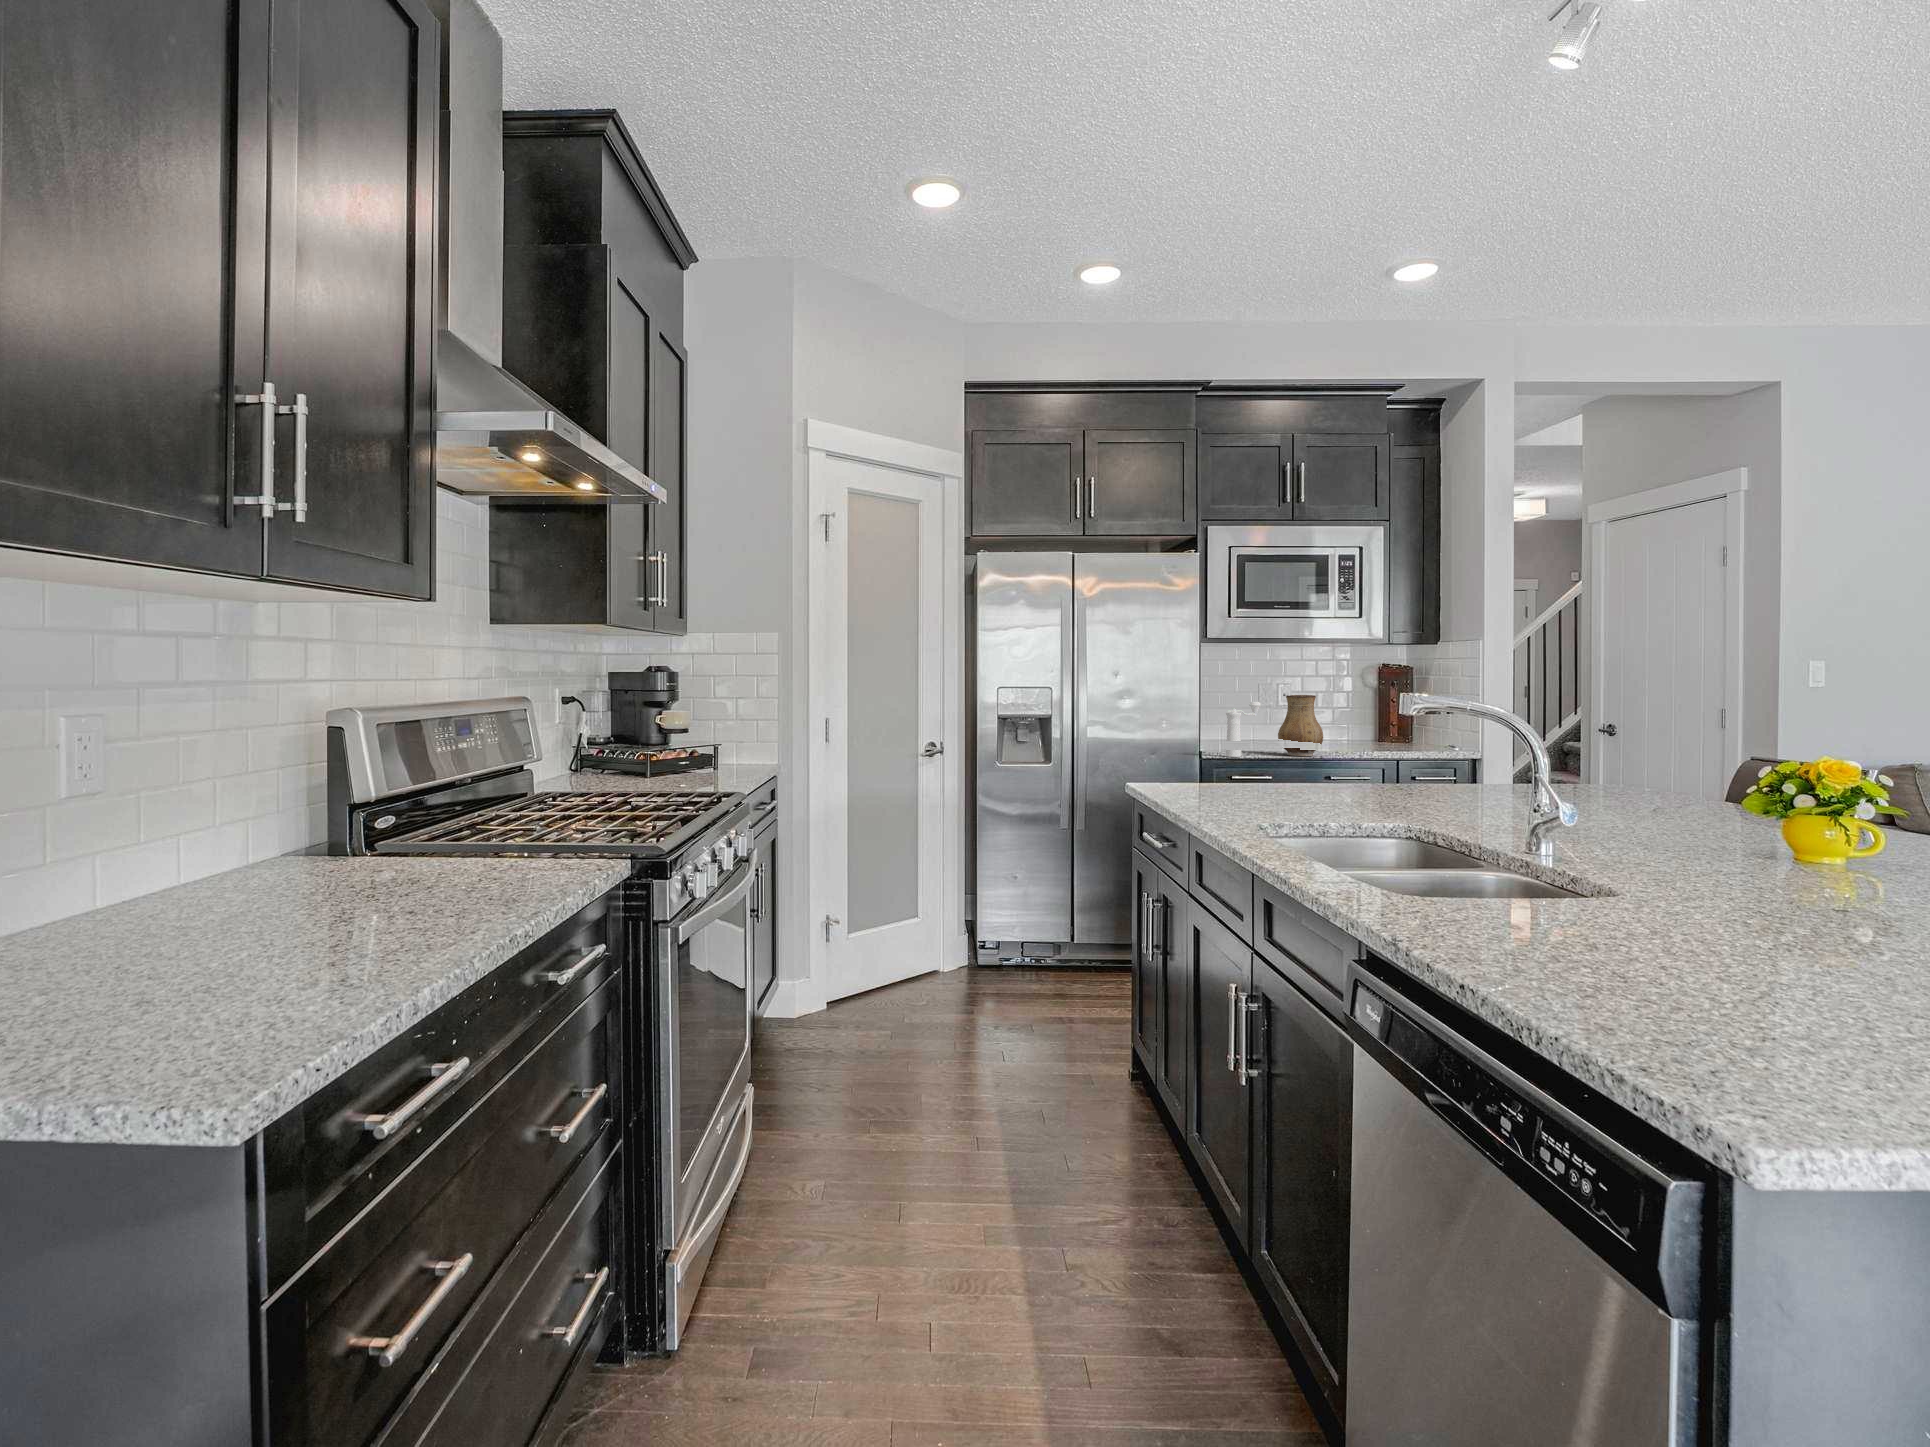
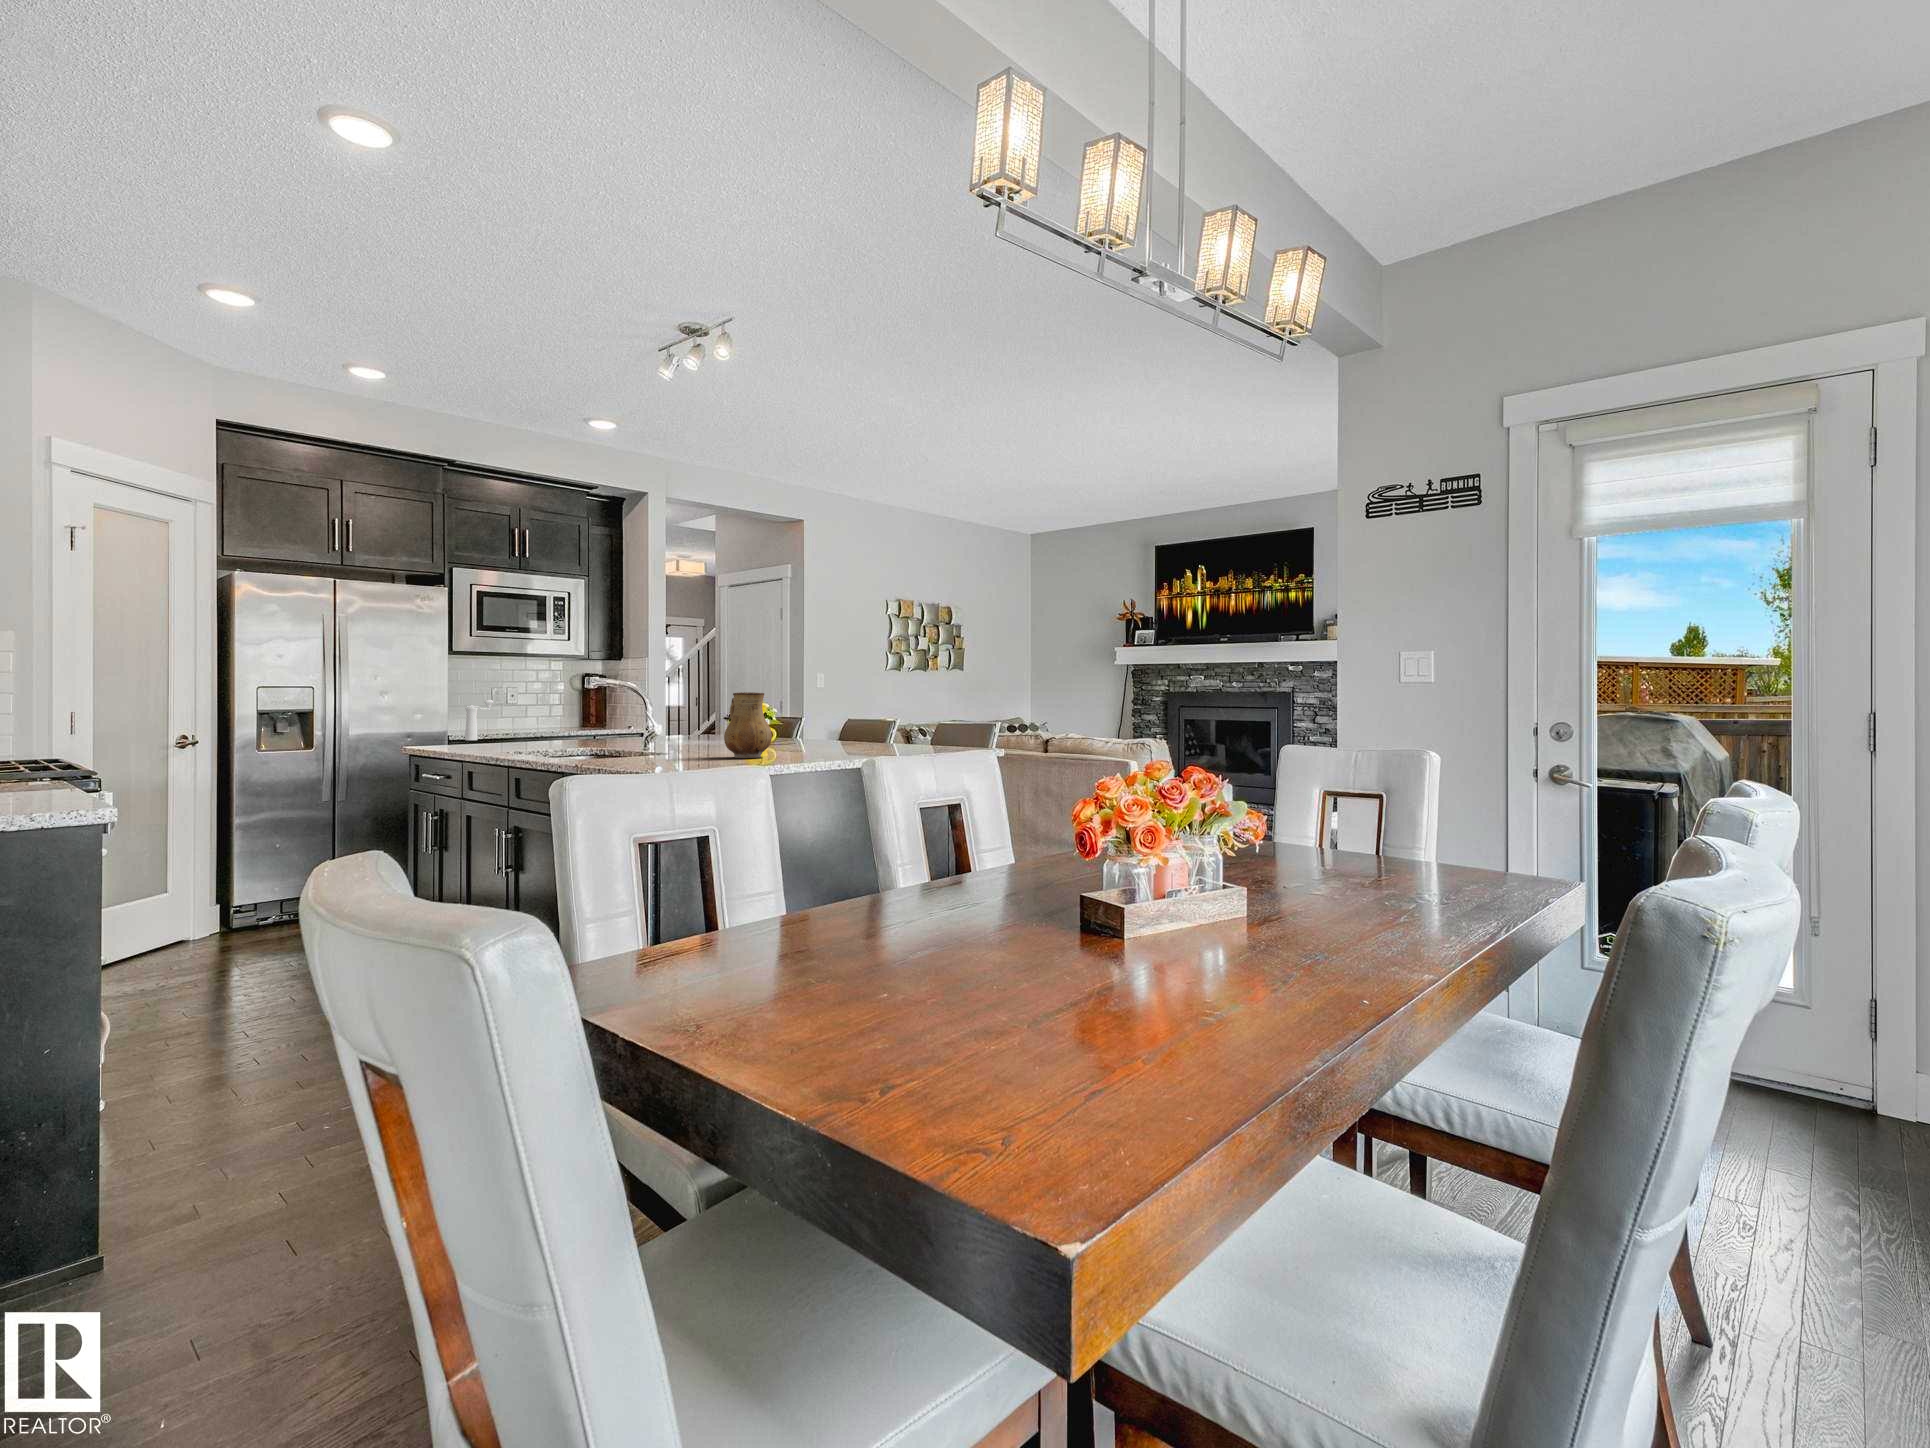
ceramic pitcher: present [1278,695,1323,756] -> present [724,692,772,758]

